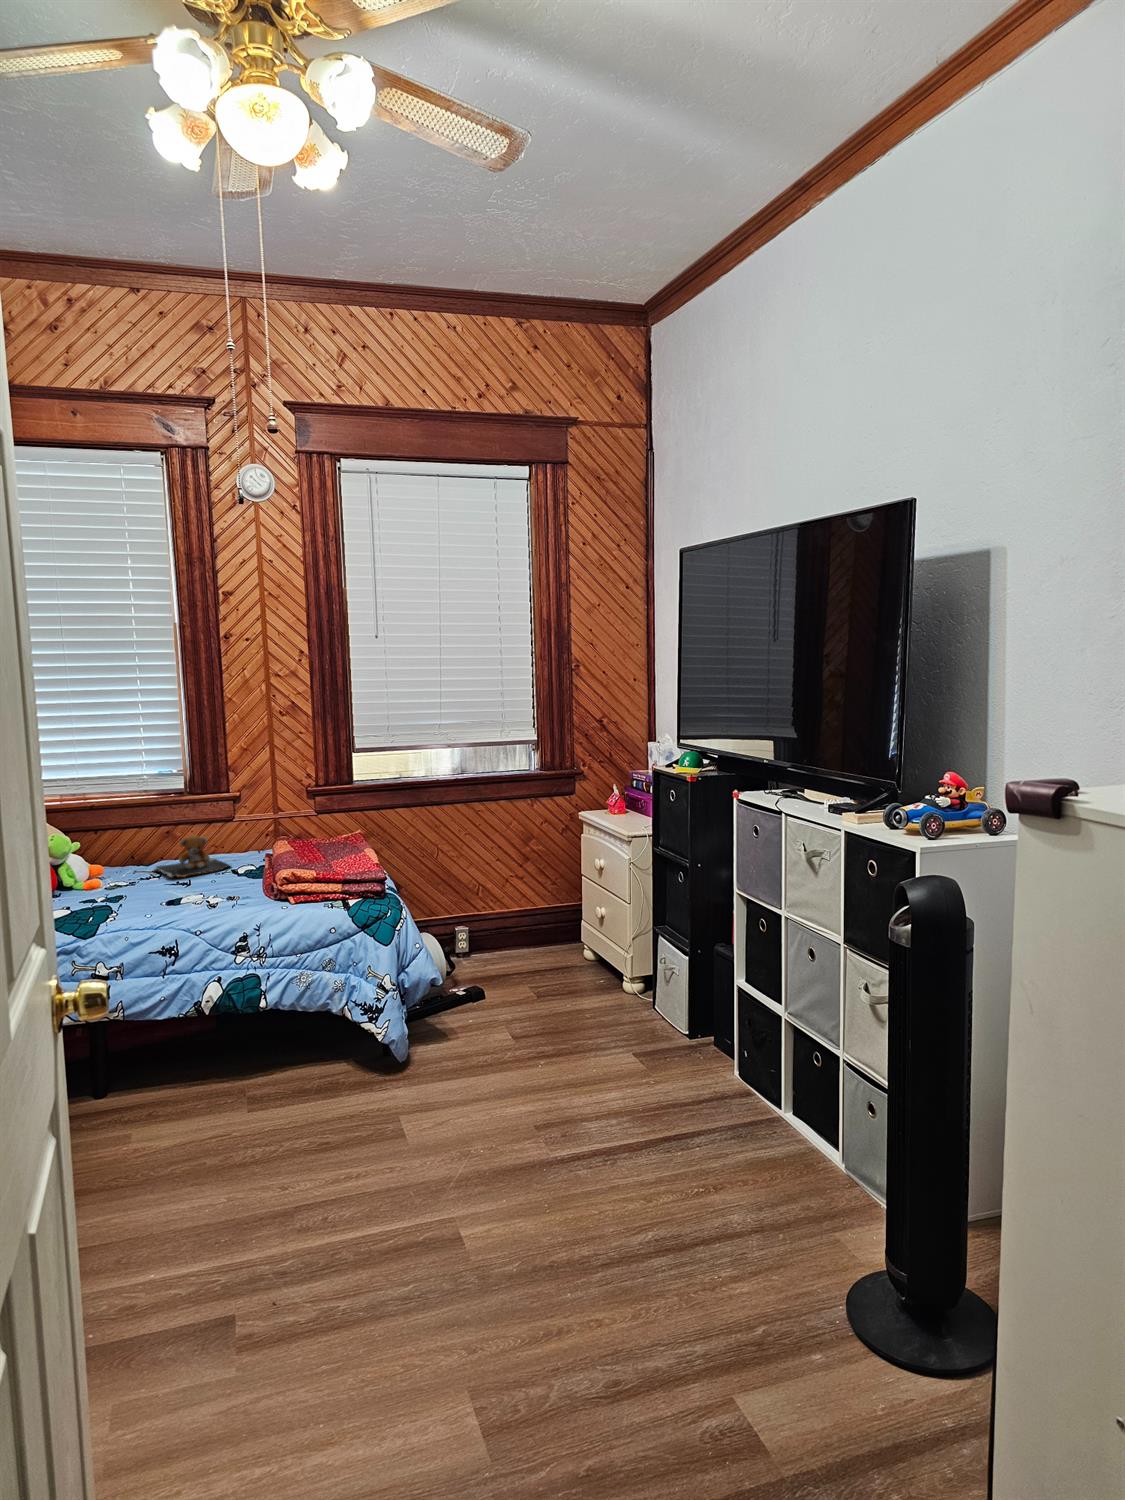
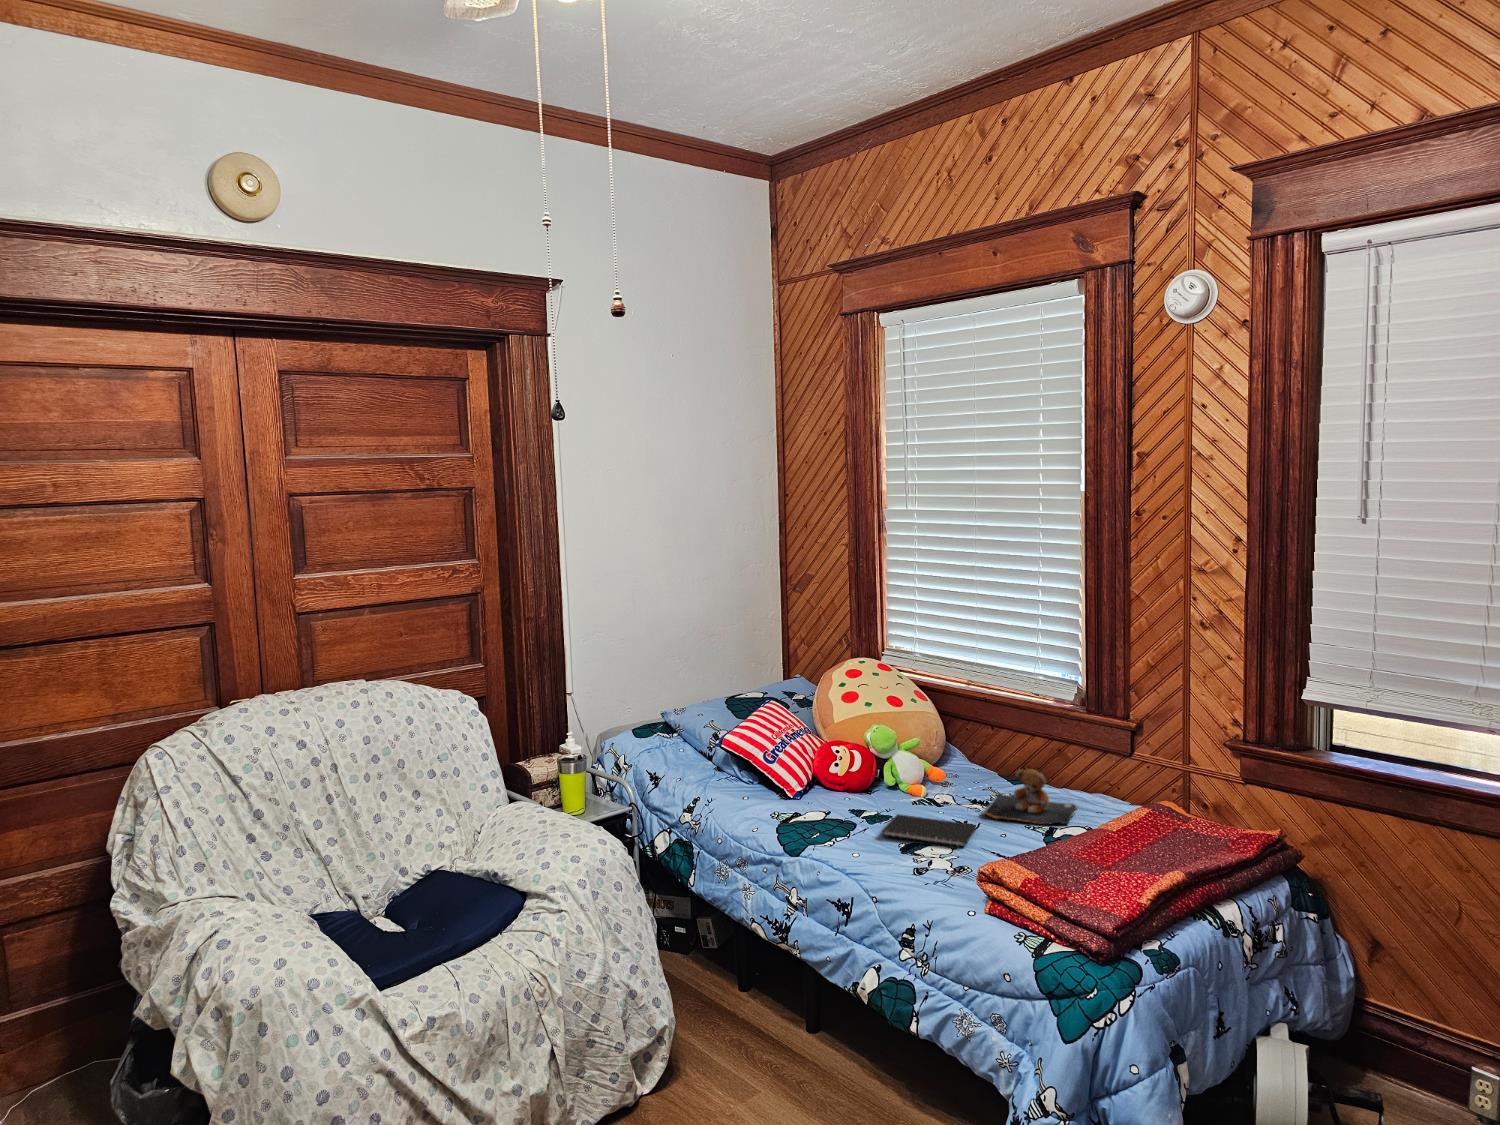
notebook: none [117,882,202,905] -> present [882,814,976,846]

